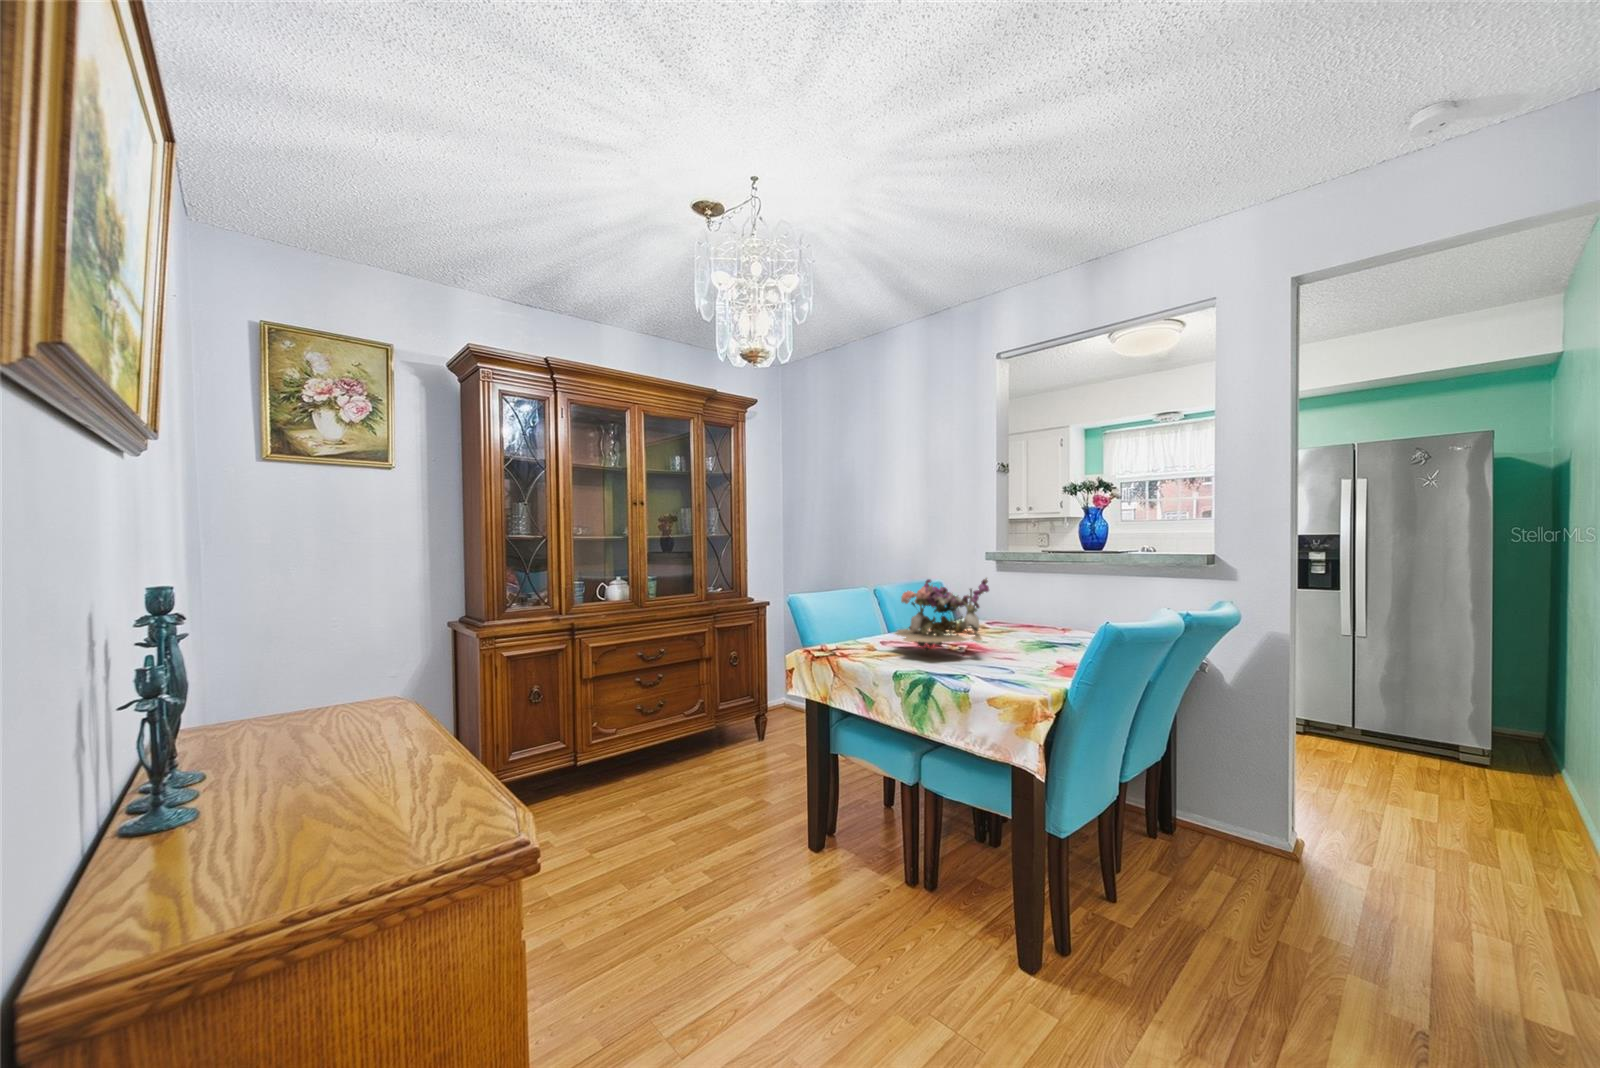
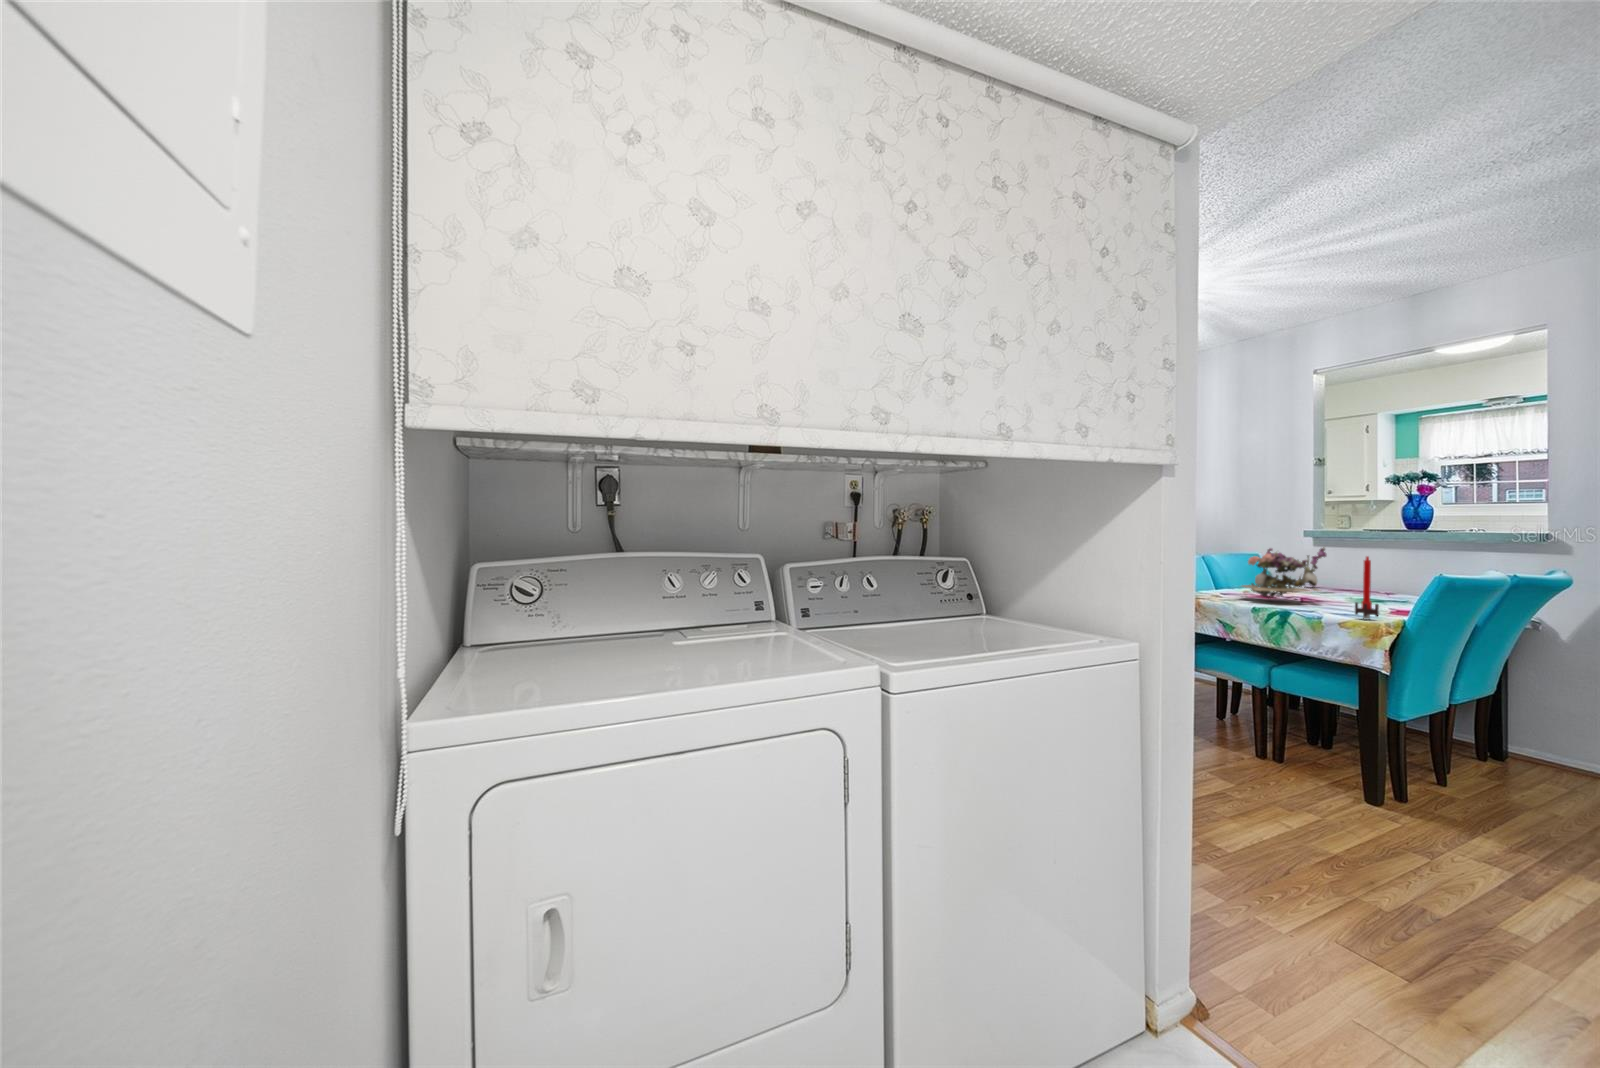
candle: none [1007,600,1035,694] -> present [1355,556,1379,619]

